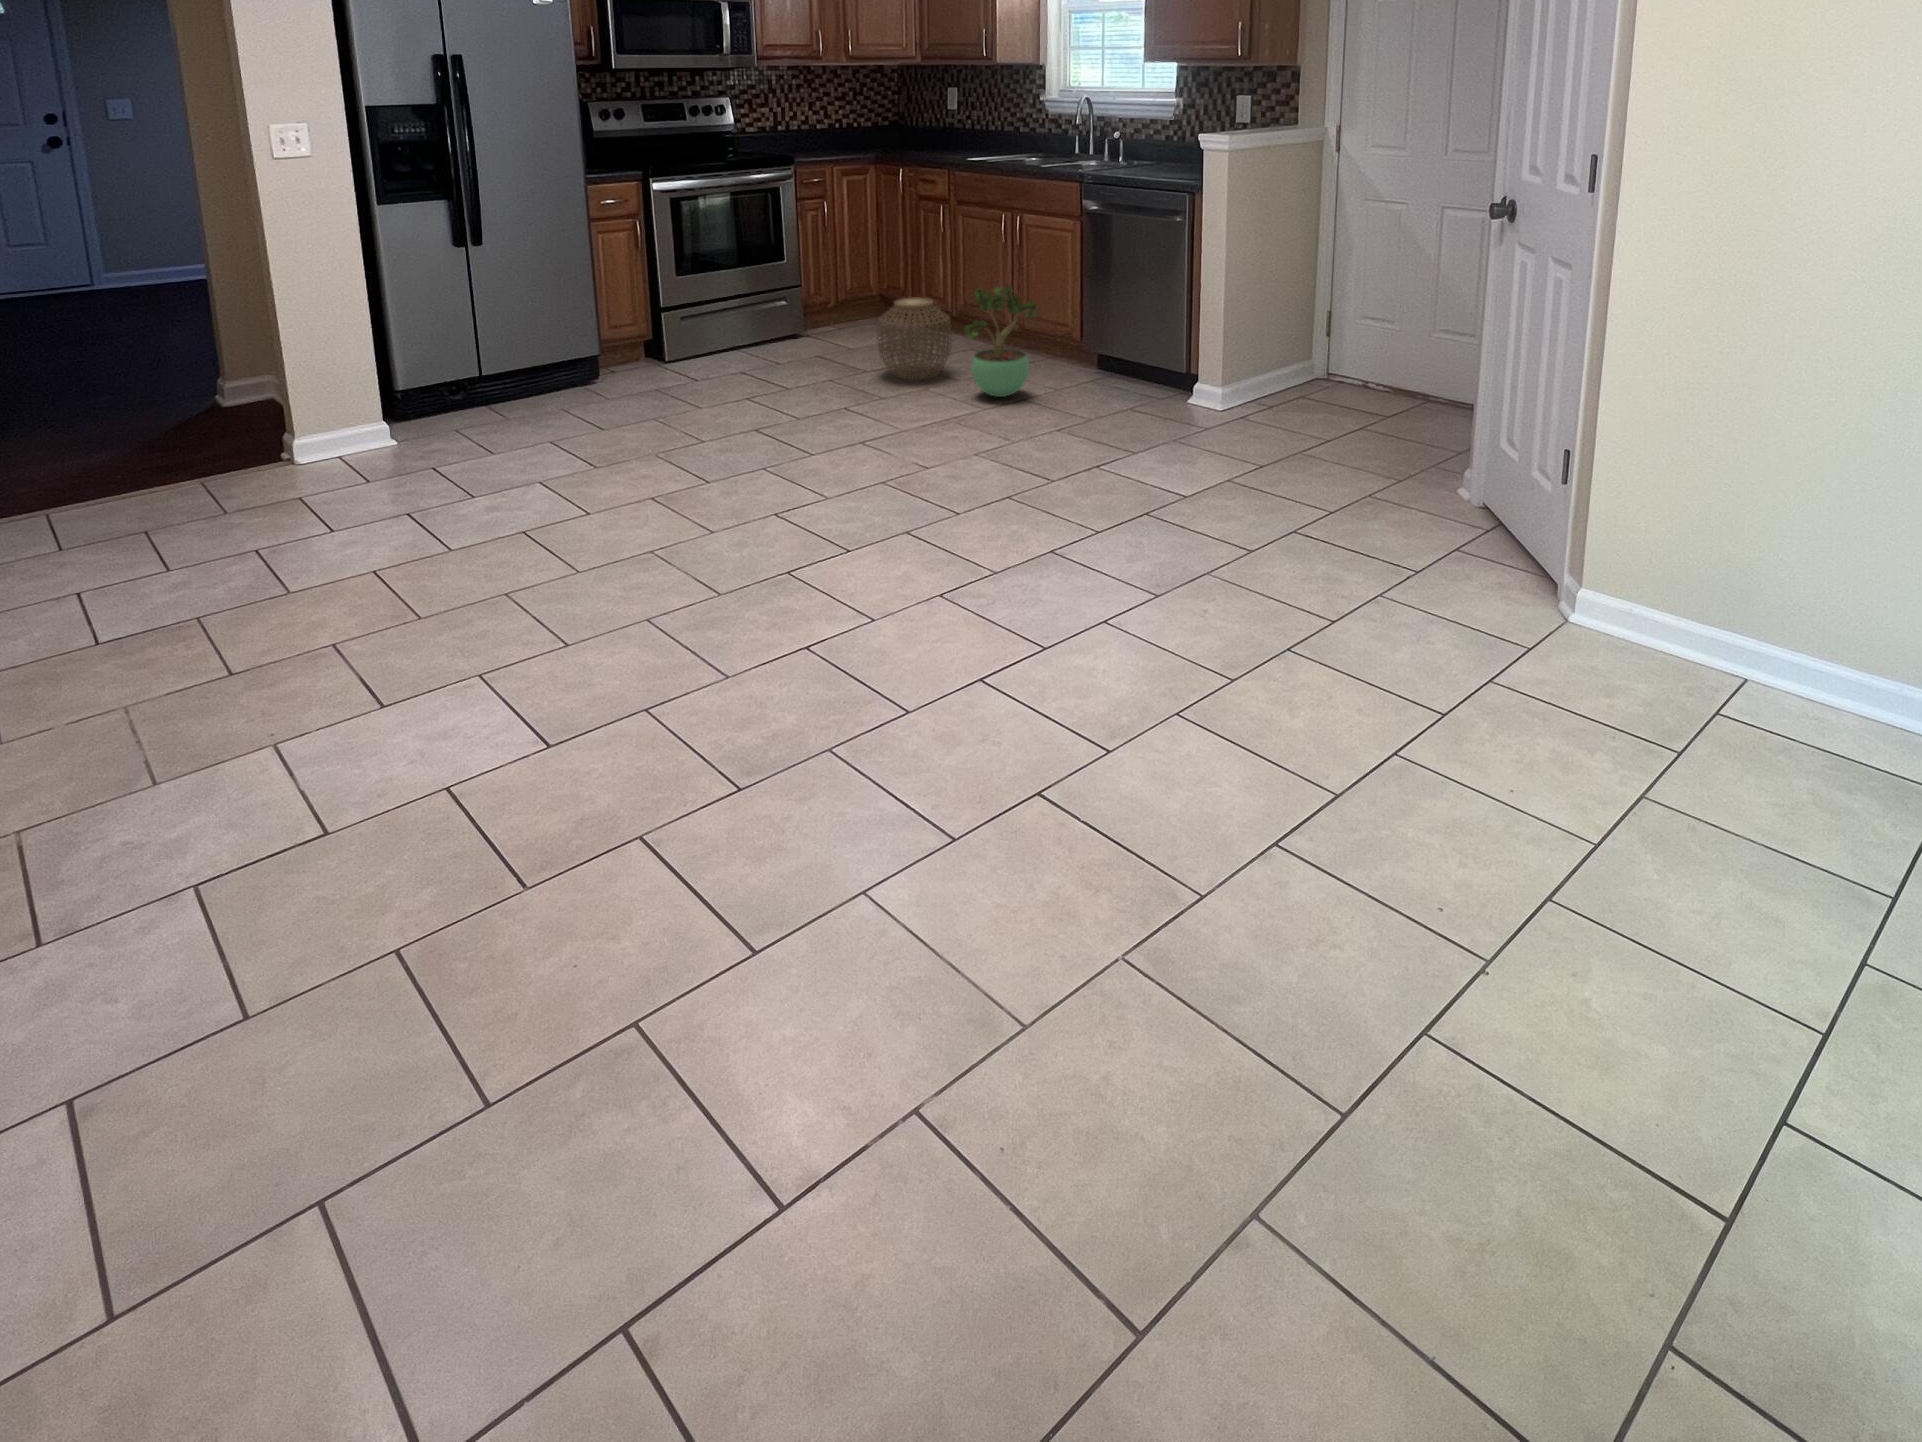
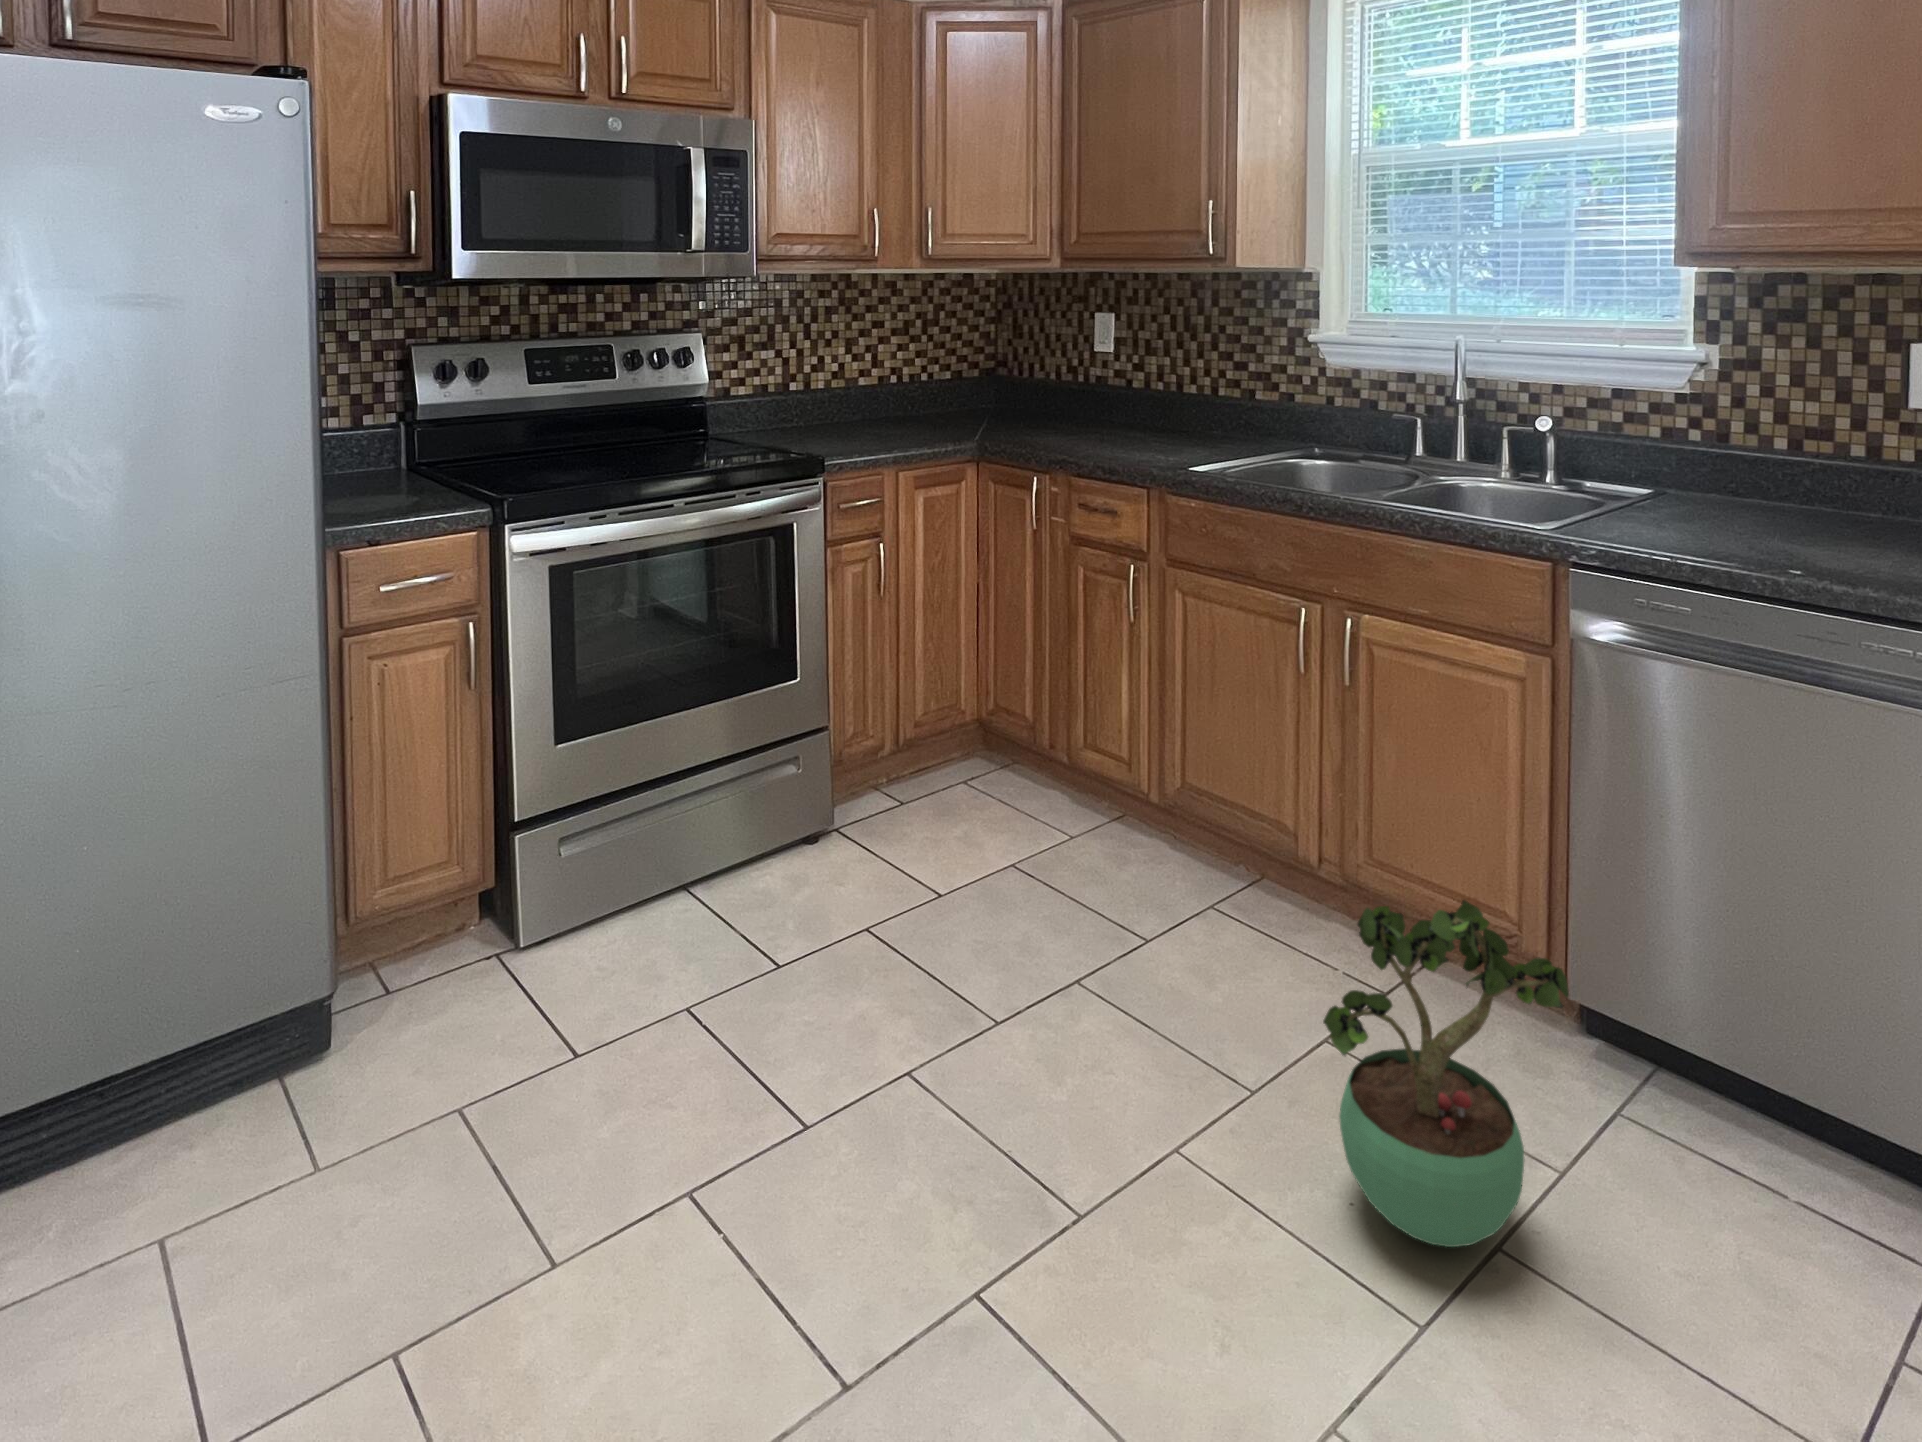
woven basket: present [877,297,951,380] -> none [1036,839,1229,1090]

